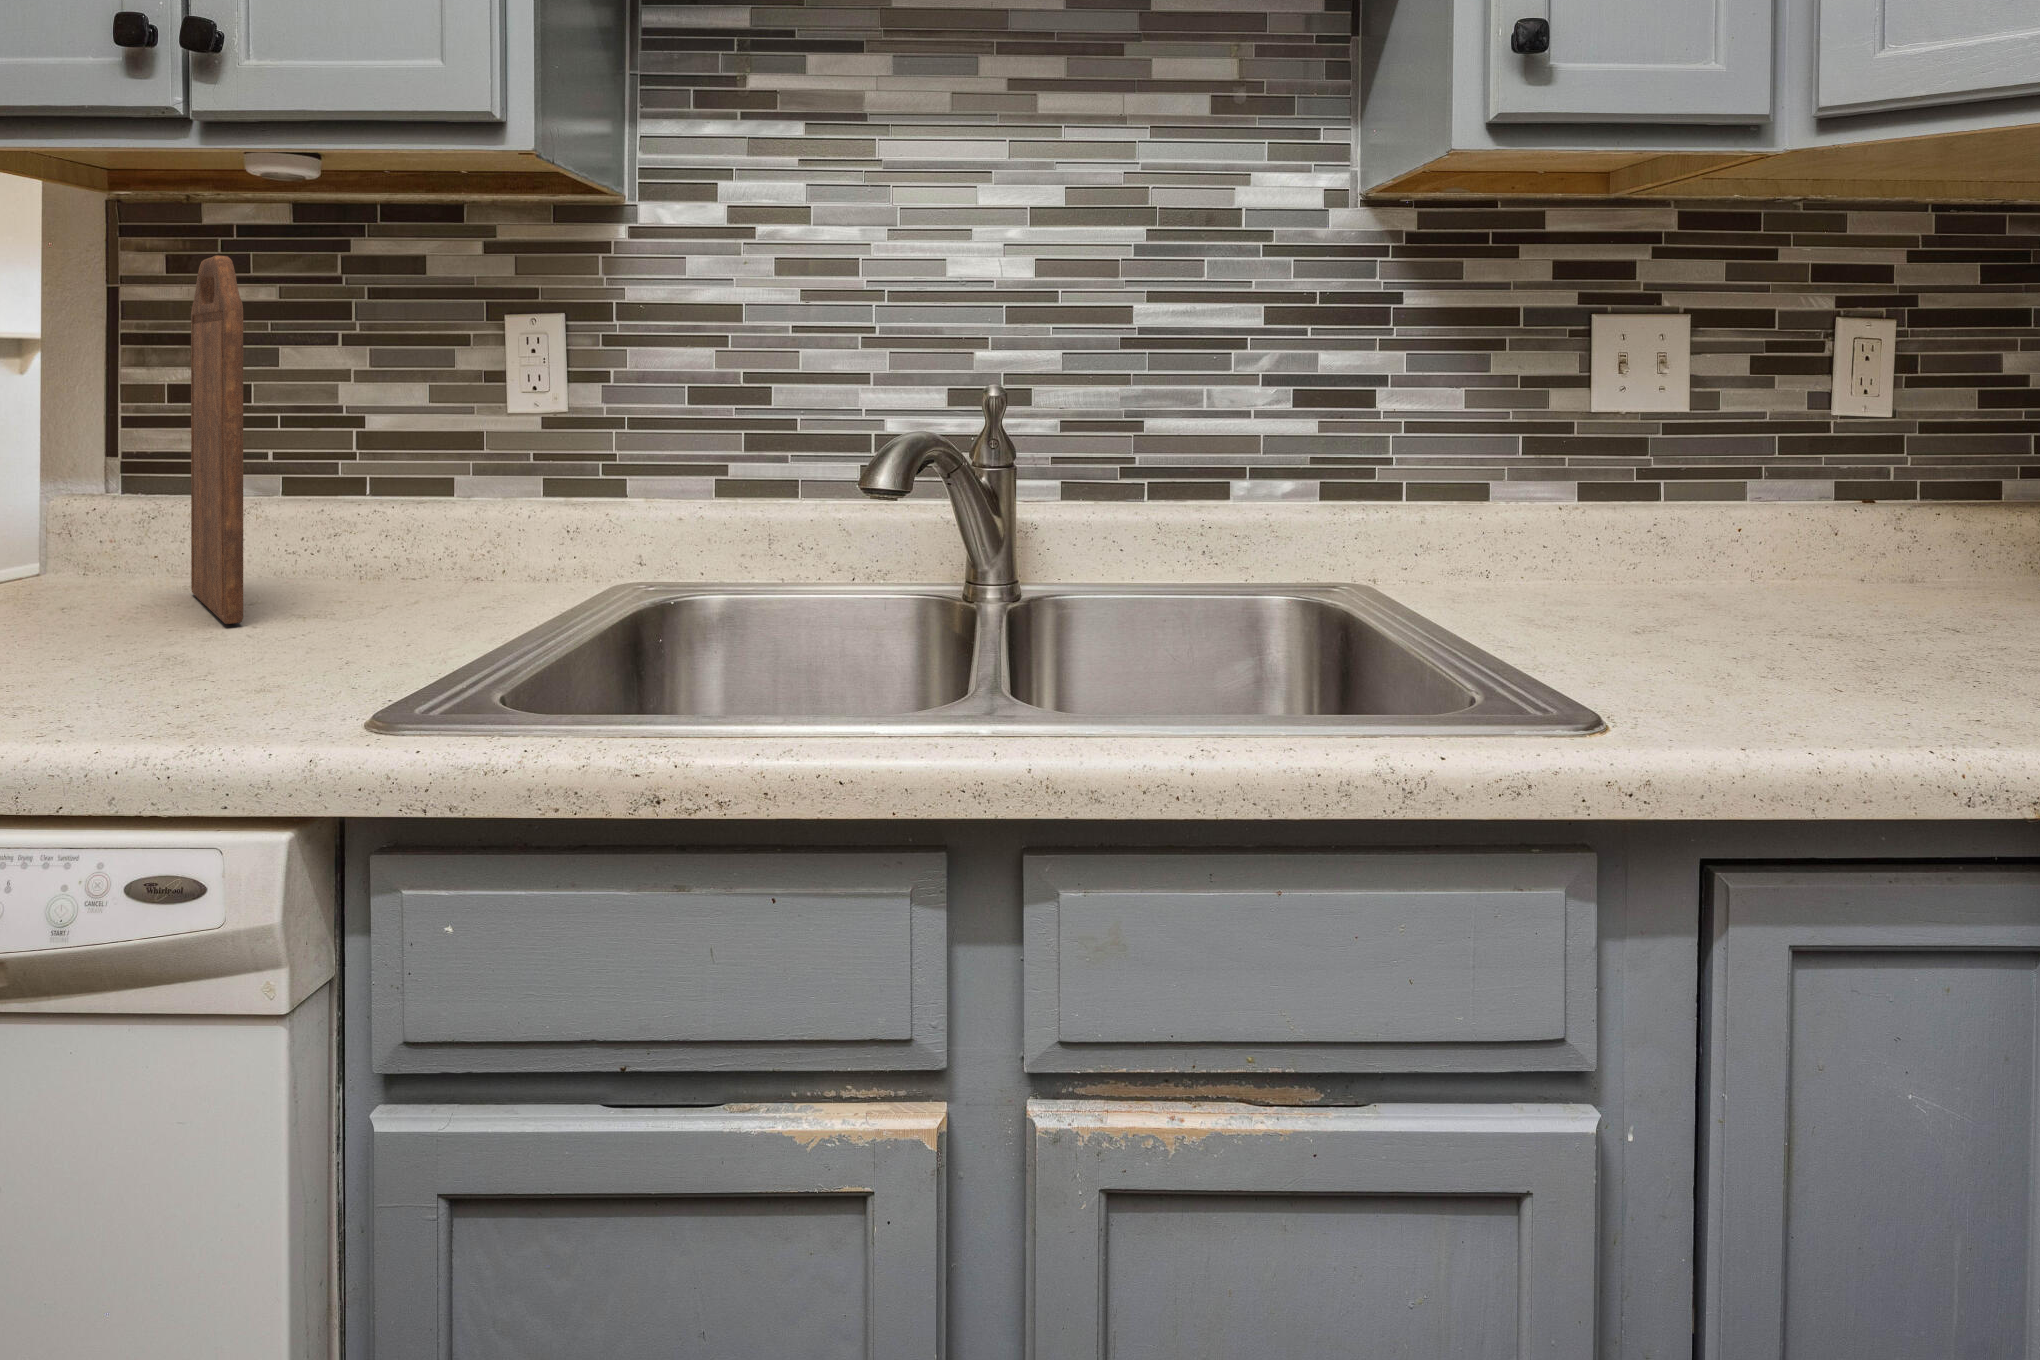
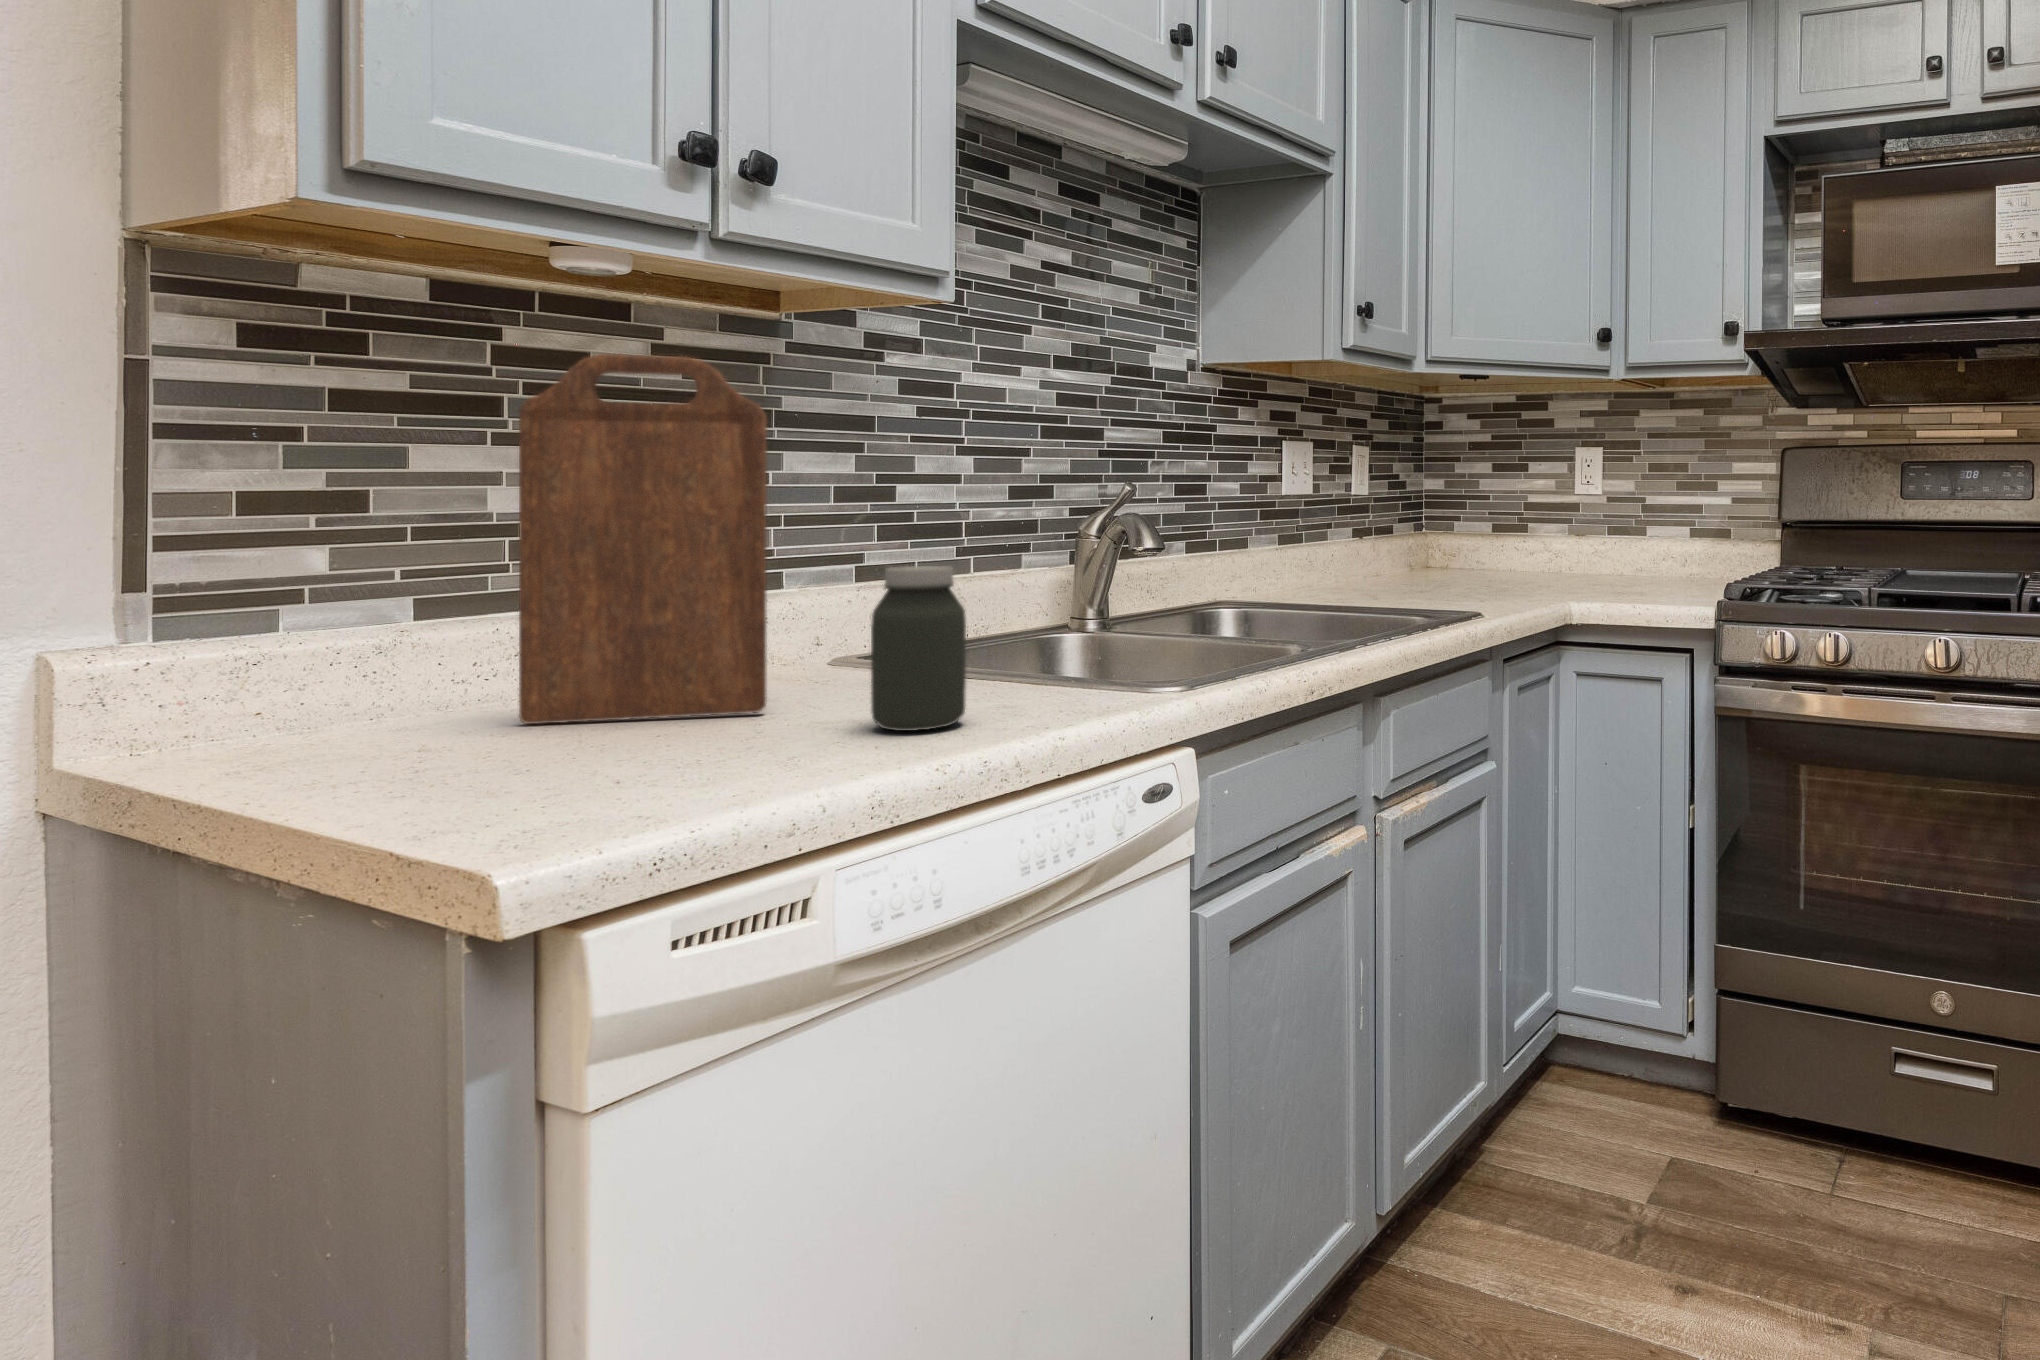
jar: none [44,485,176,689] -> present [871,566,966,731]

